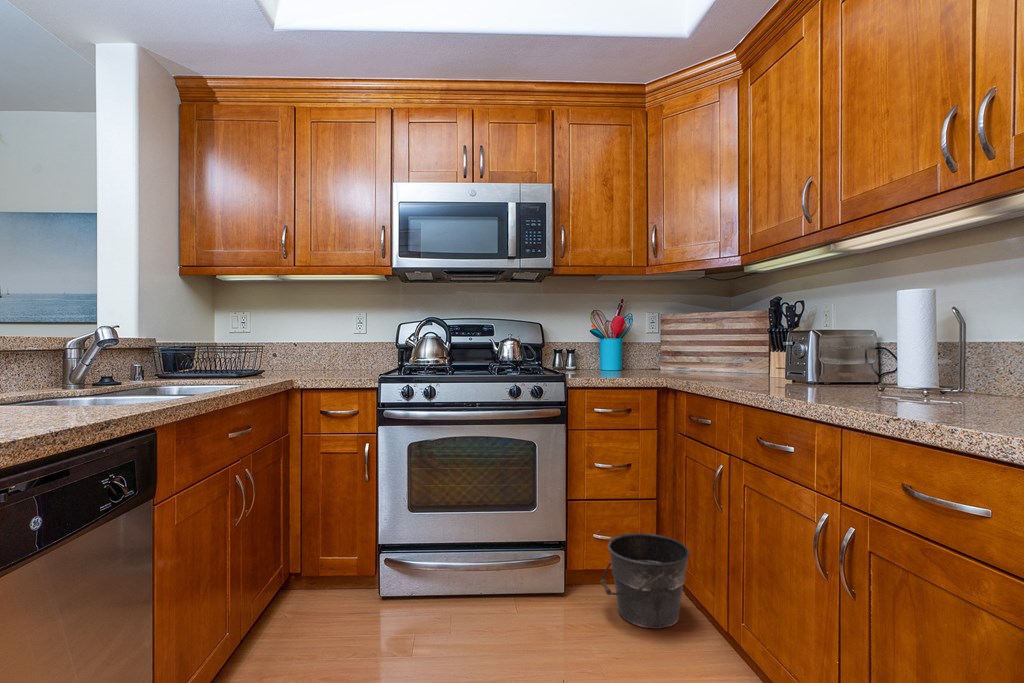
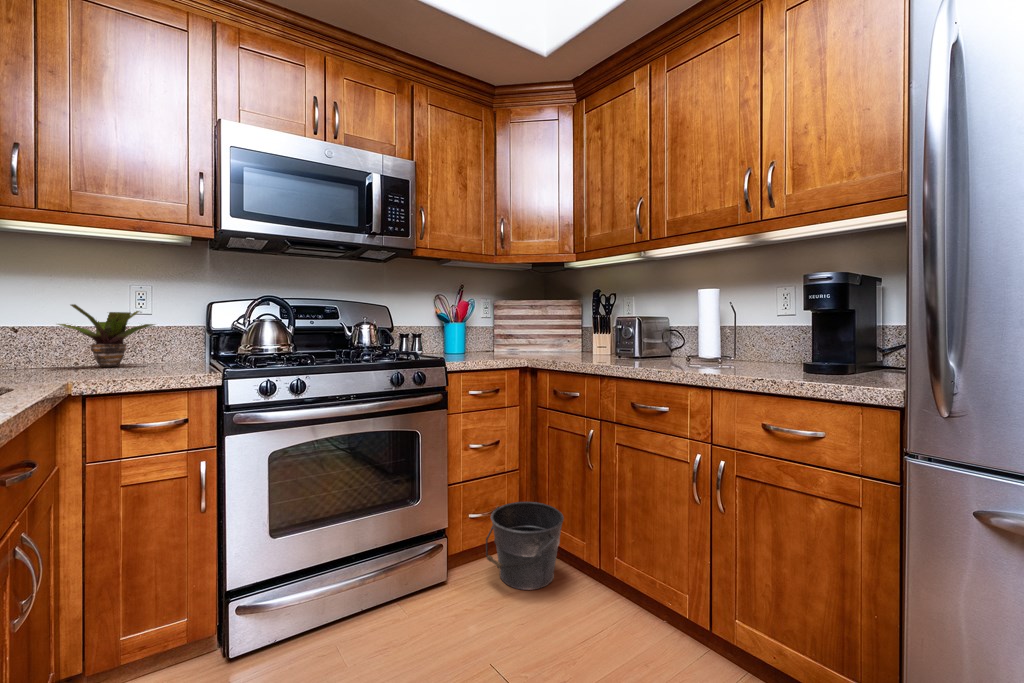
potted plant: none [311,328,365,373] -> present [58,304,154,367]

